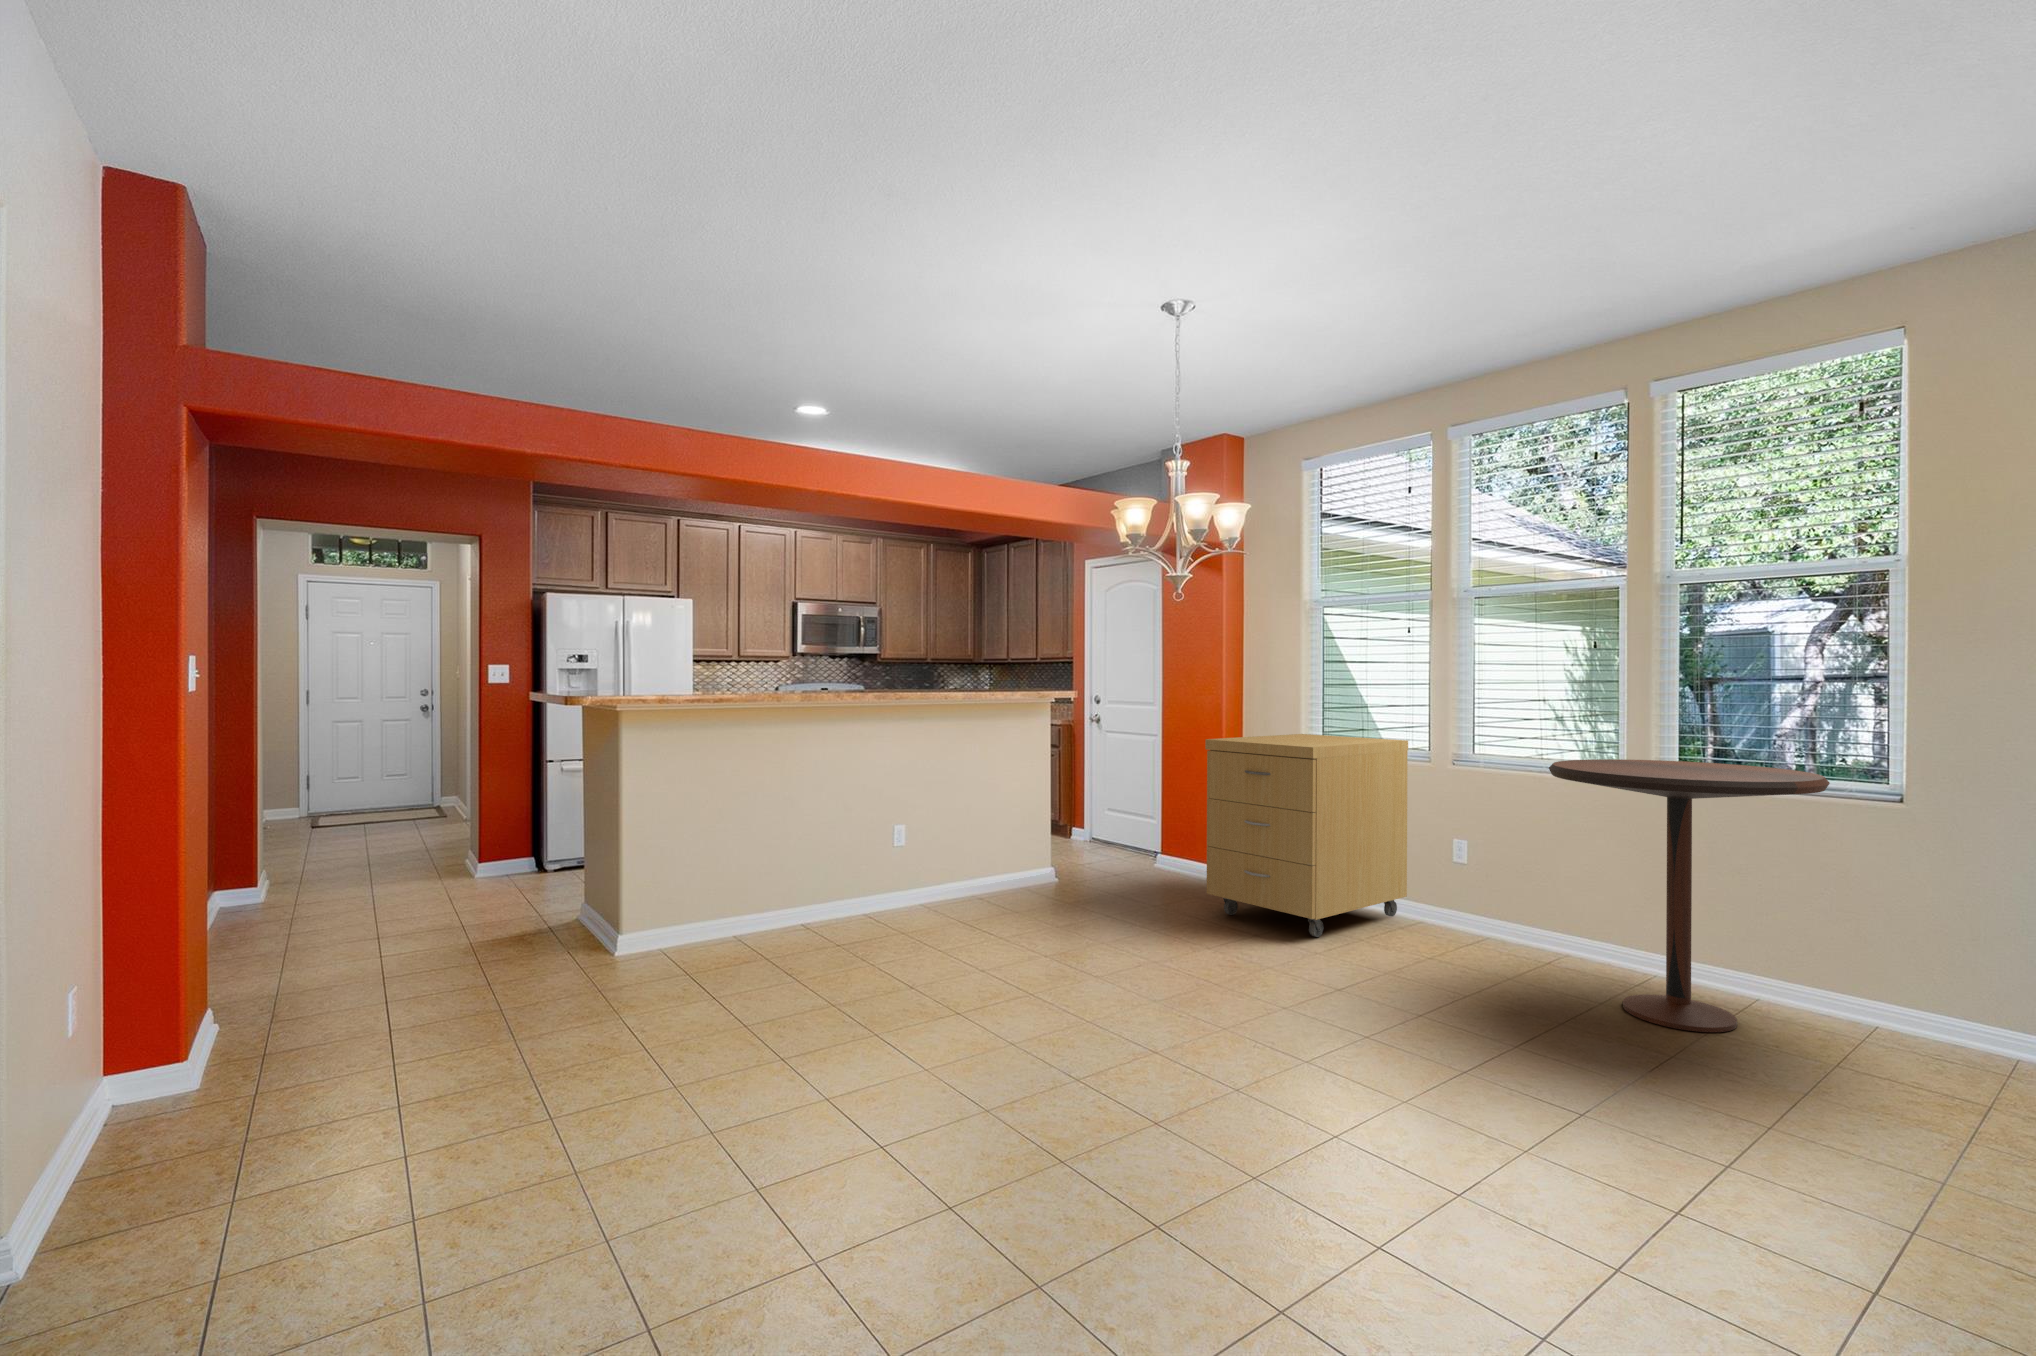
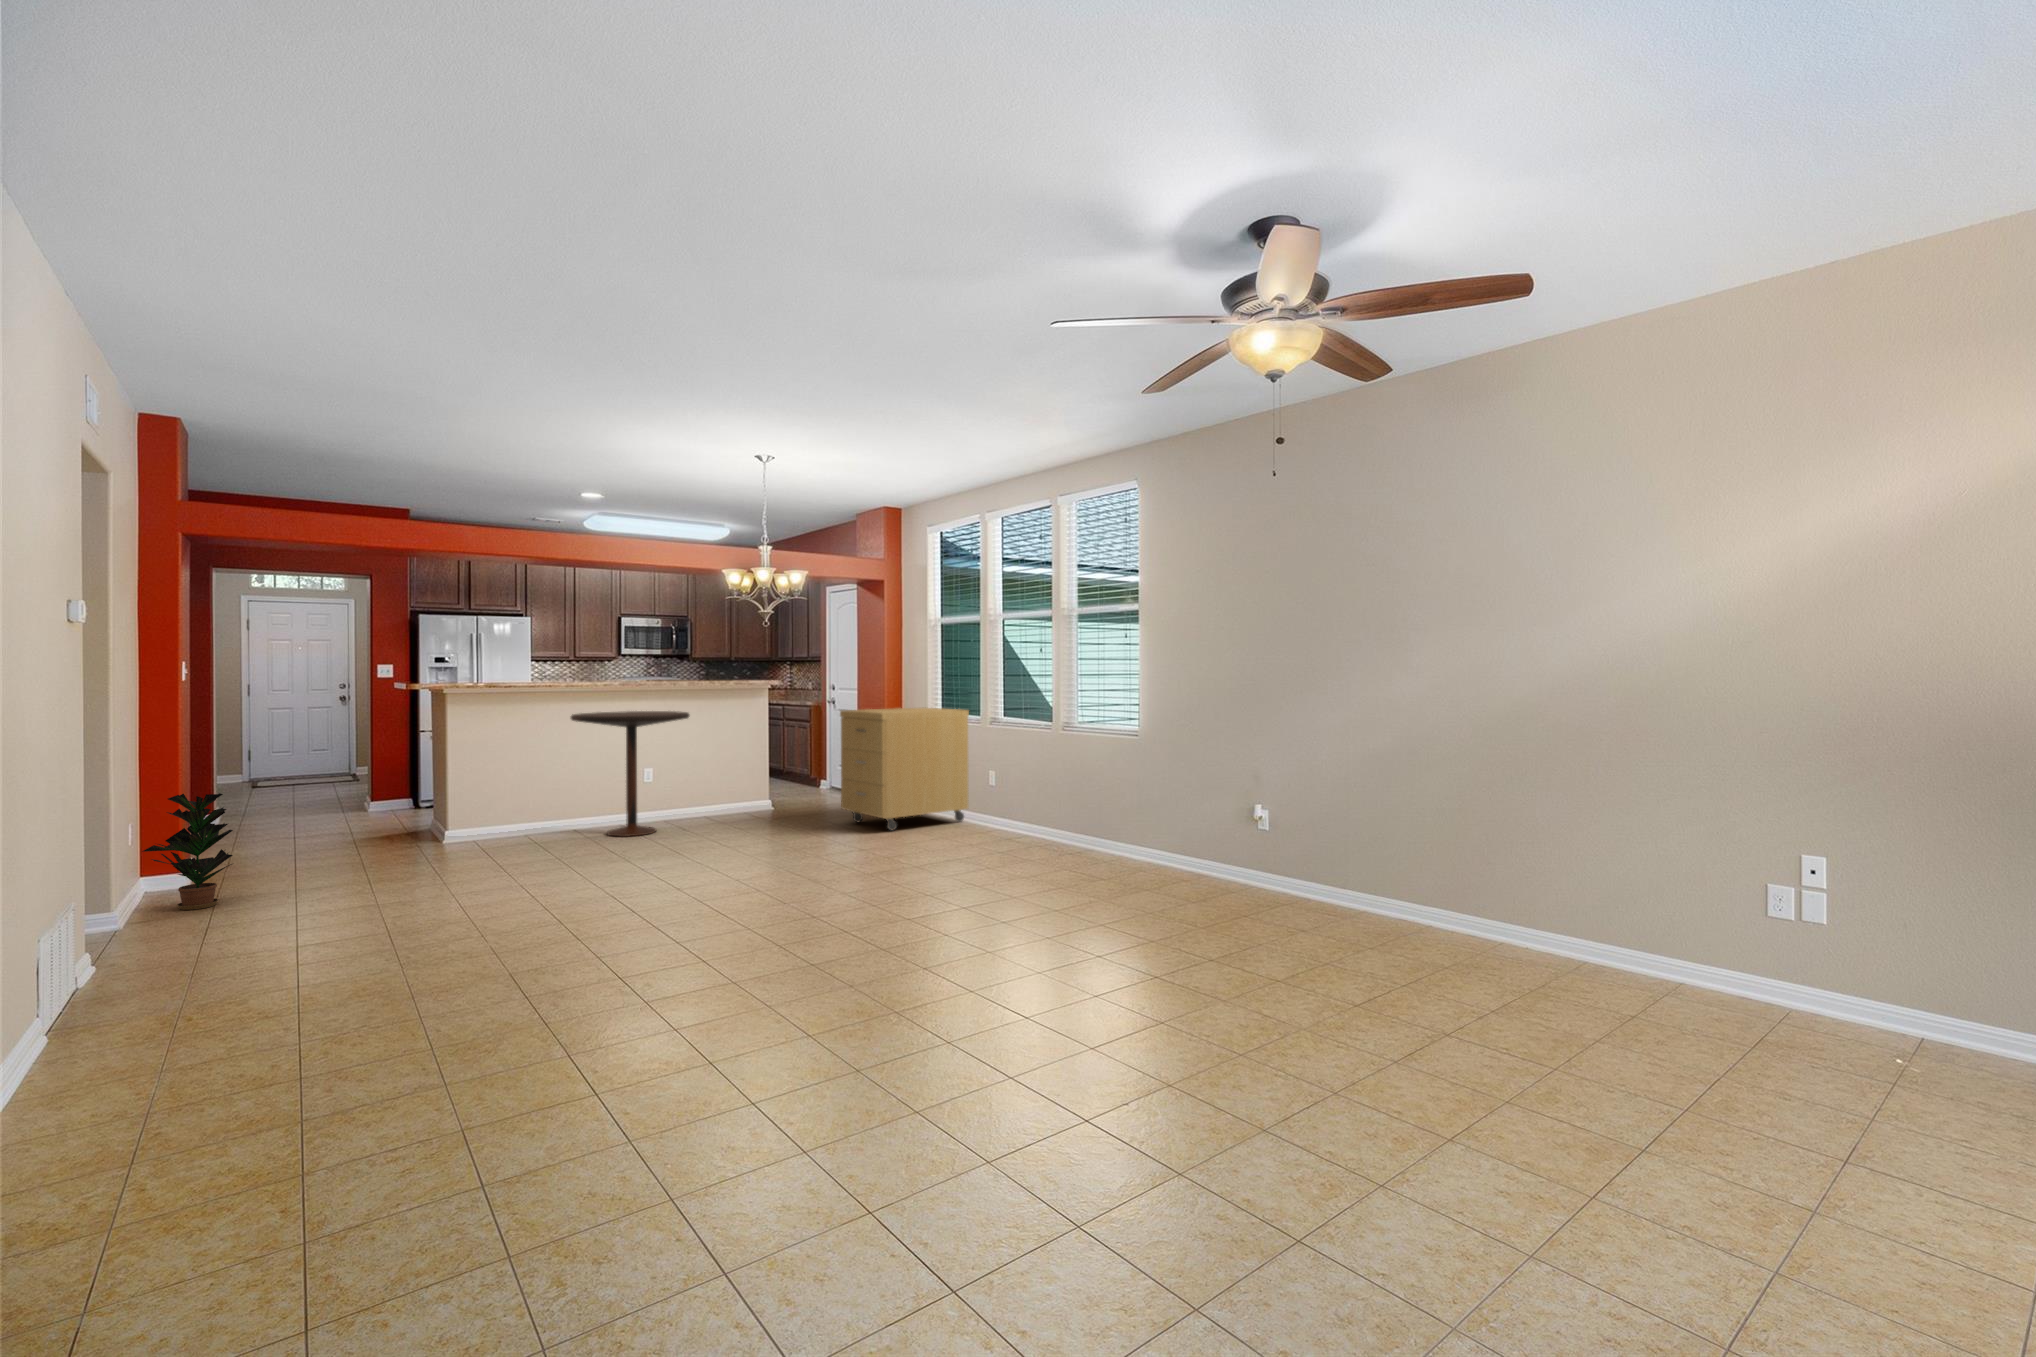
pedestal table: present [1549,759,1830,1032] -> present [571,711,689,837]
potted plant: none [80,923,278,1181] -> present [142,793,233,910]

